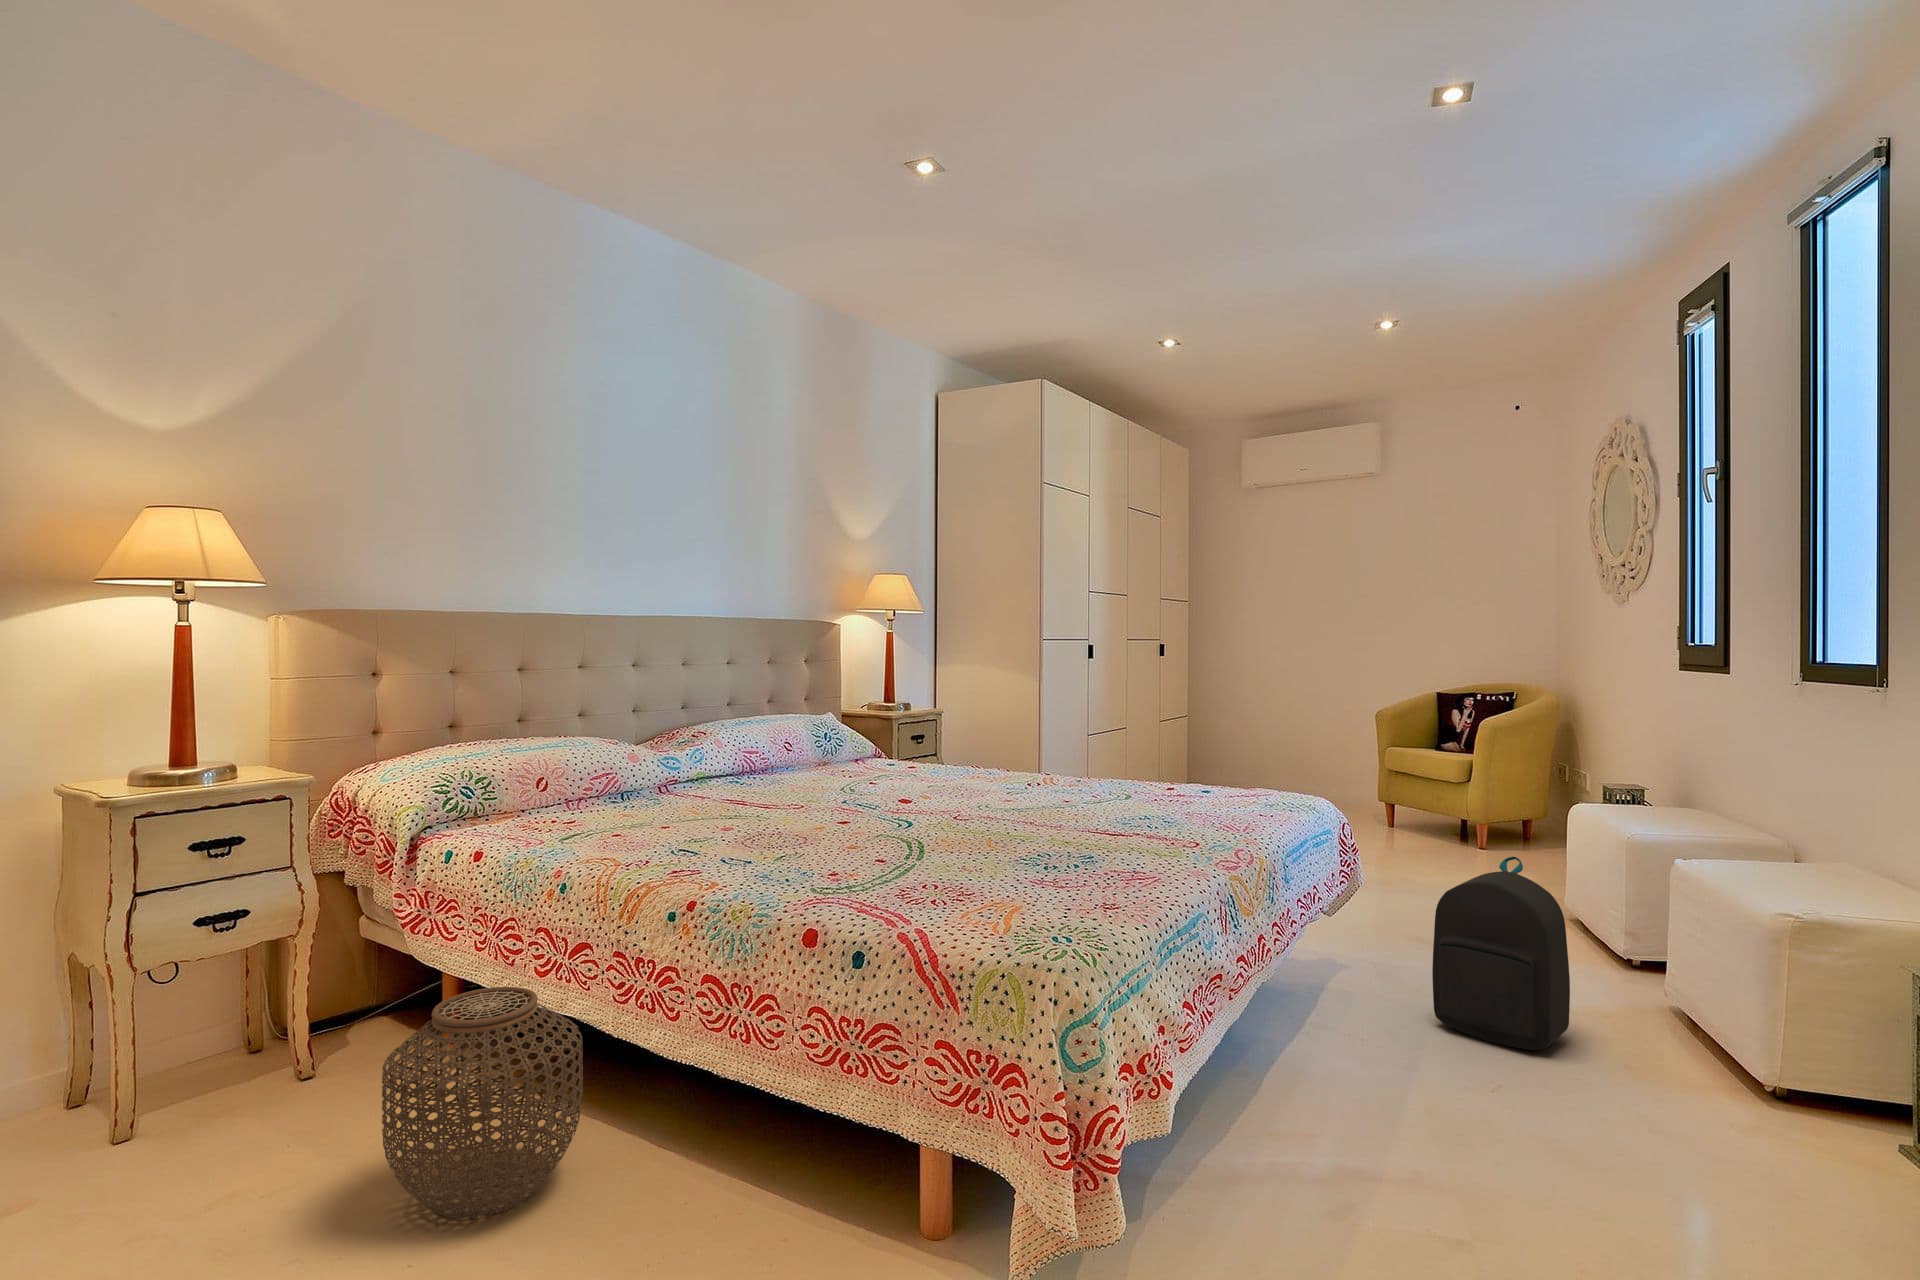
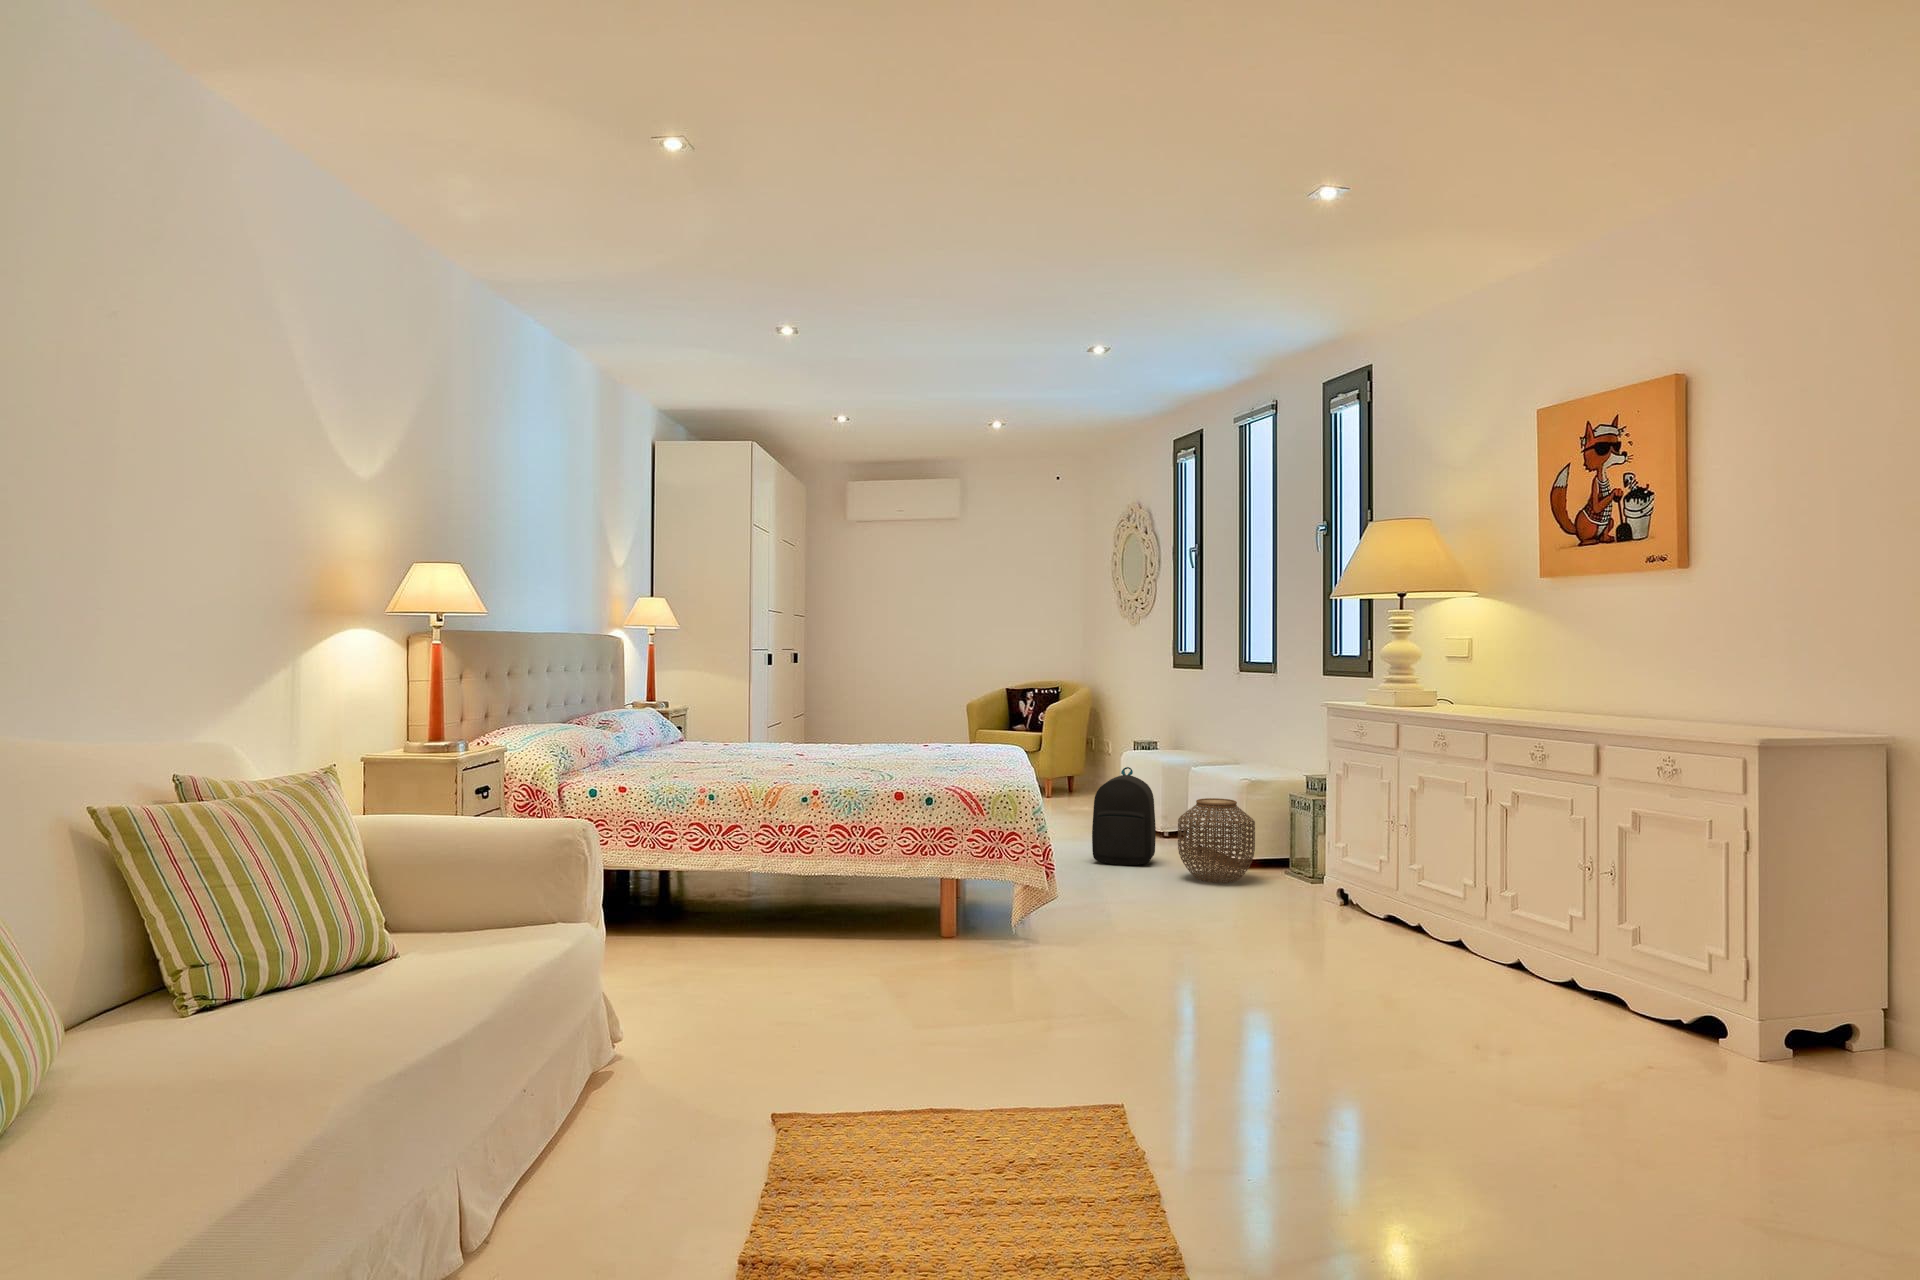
woven basket: present [382,987,583,1219] -> present [1178,798,1255,883]

